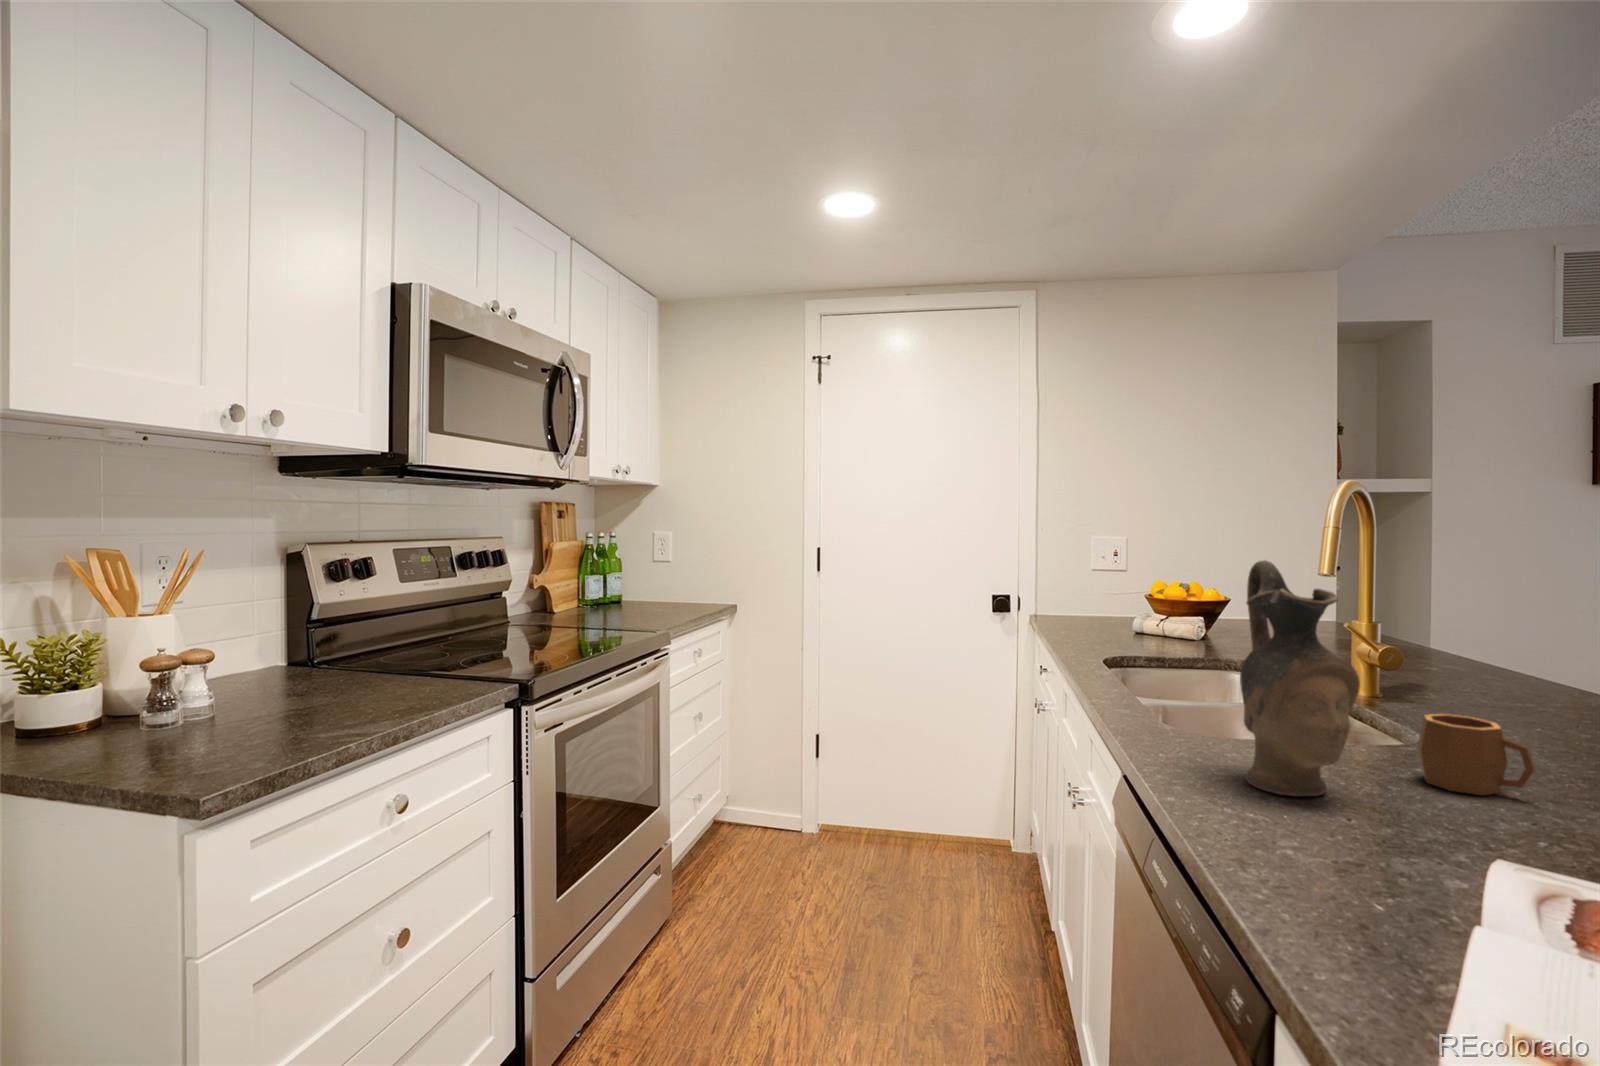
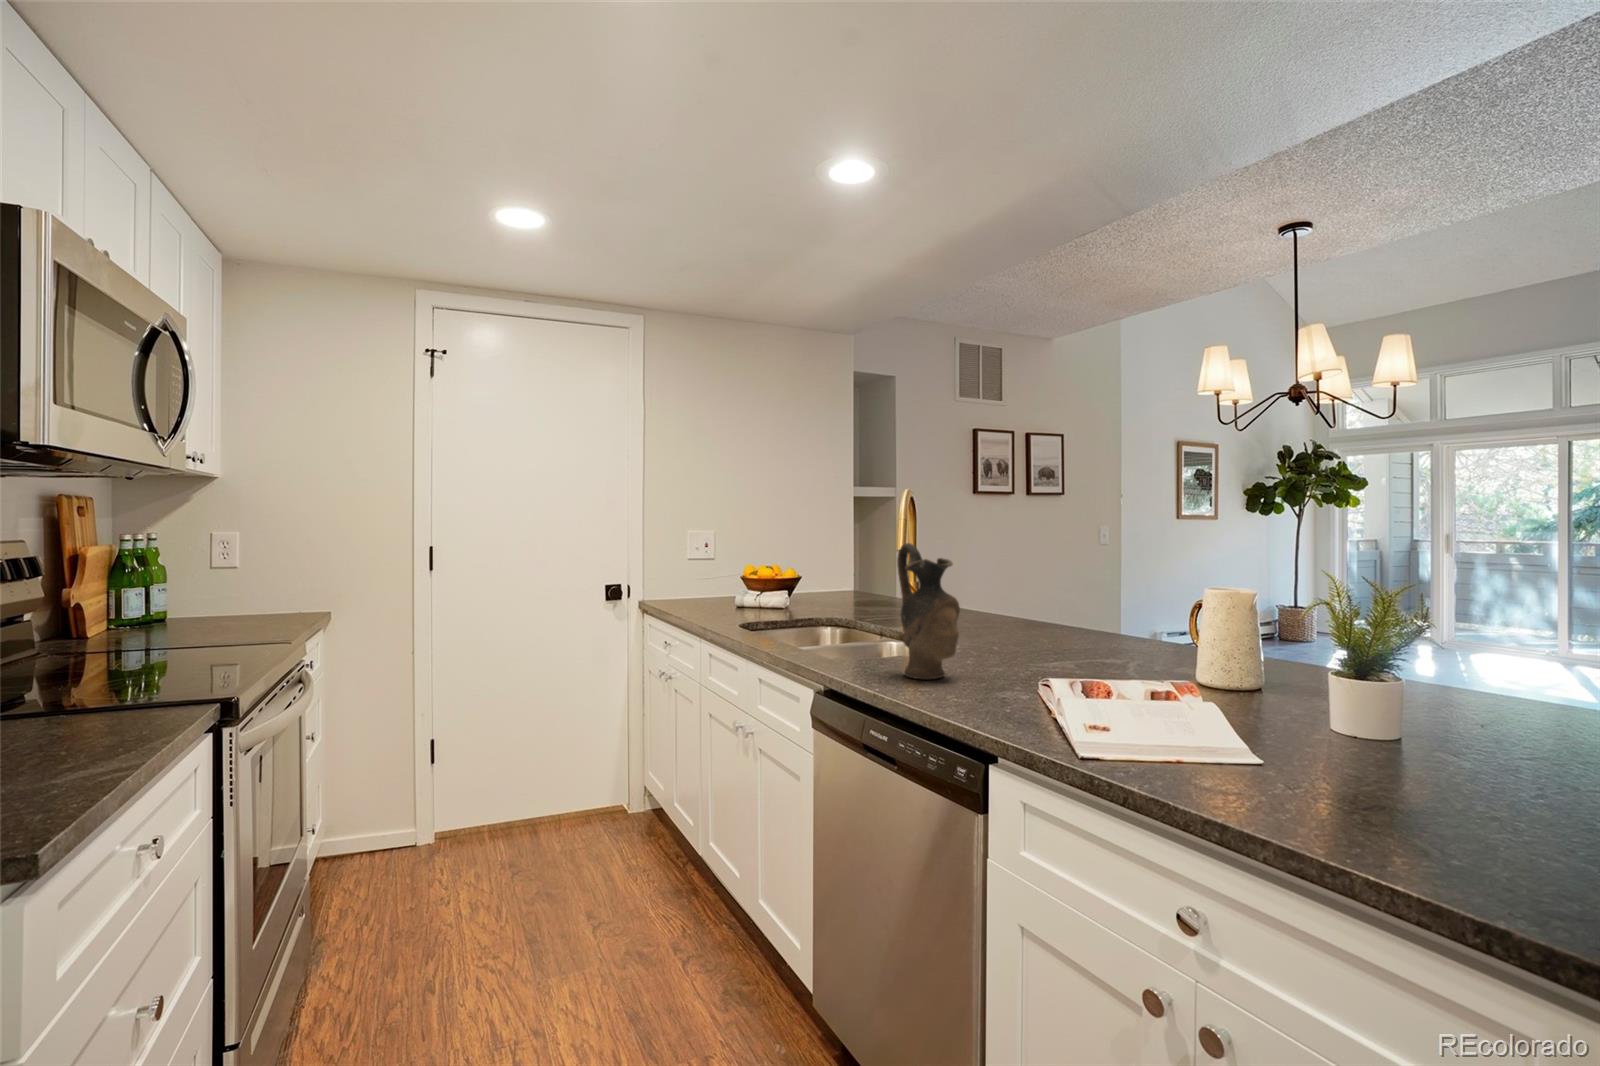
mug: present [1418,714,1535,795] -> none [971,626,1022,666]

